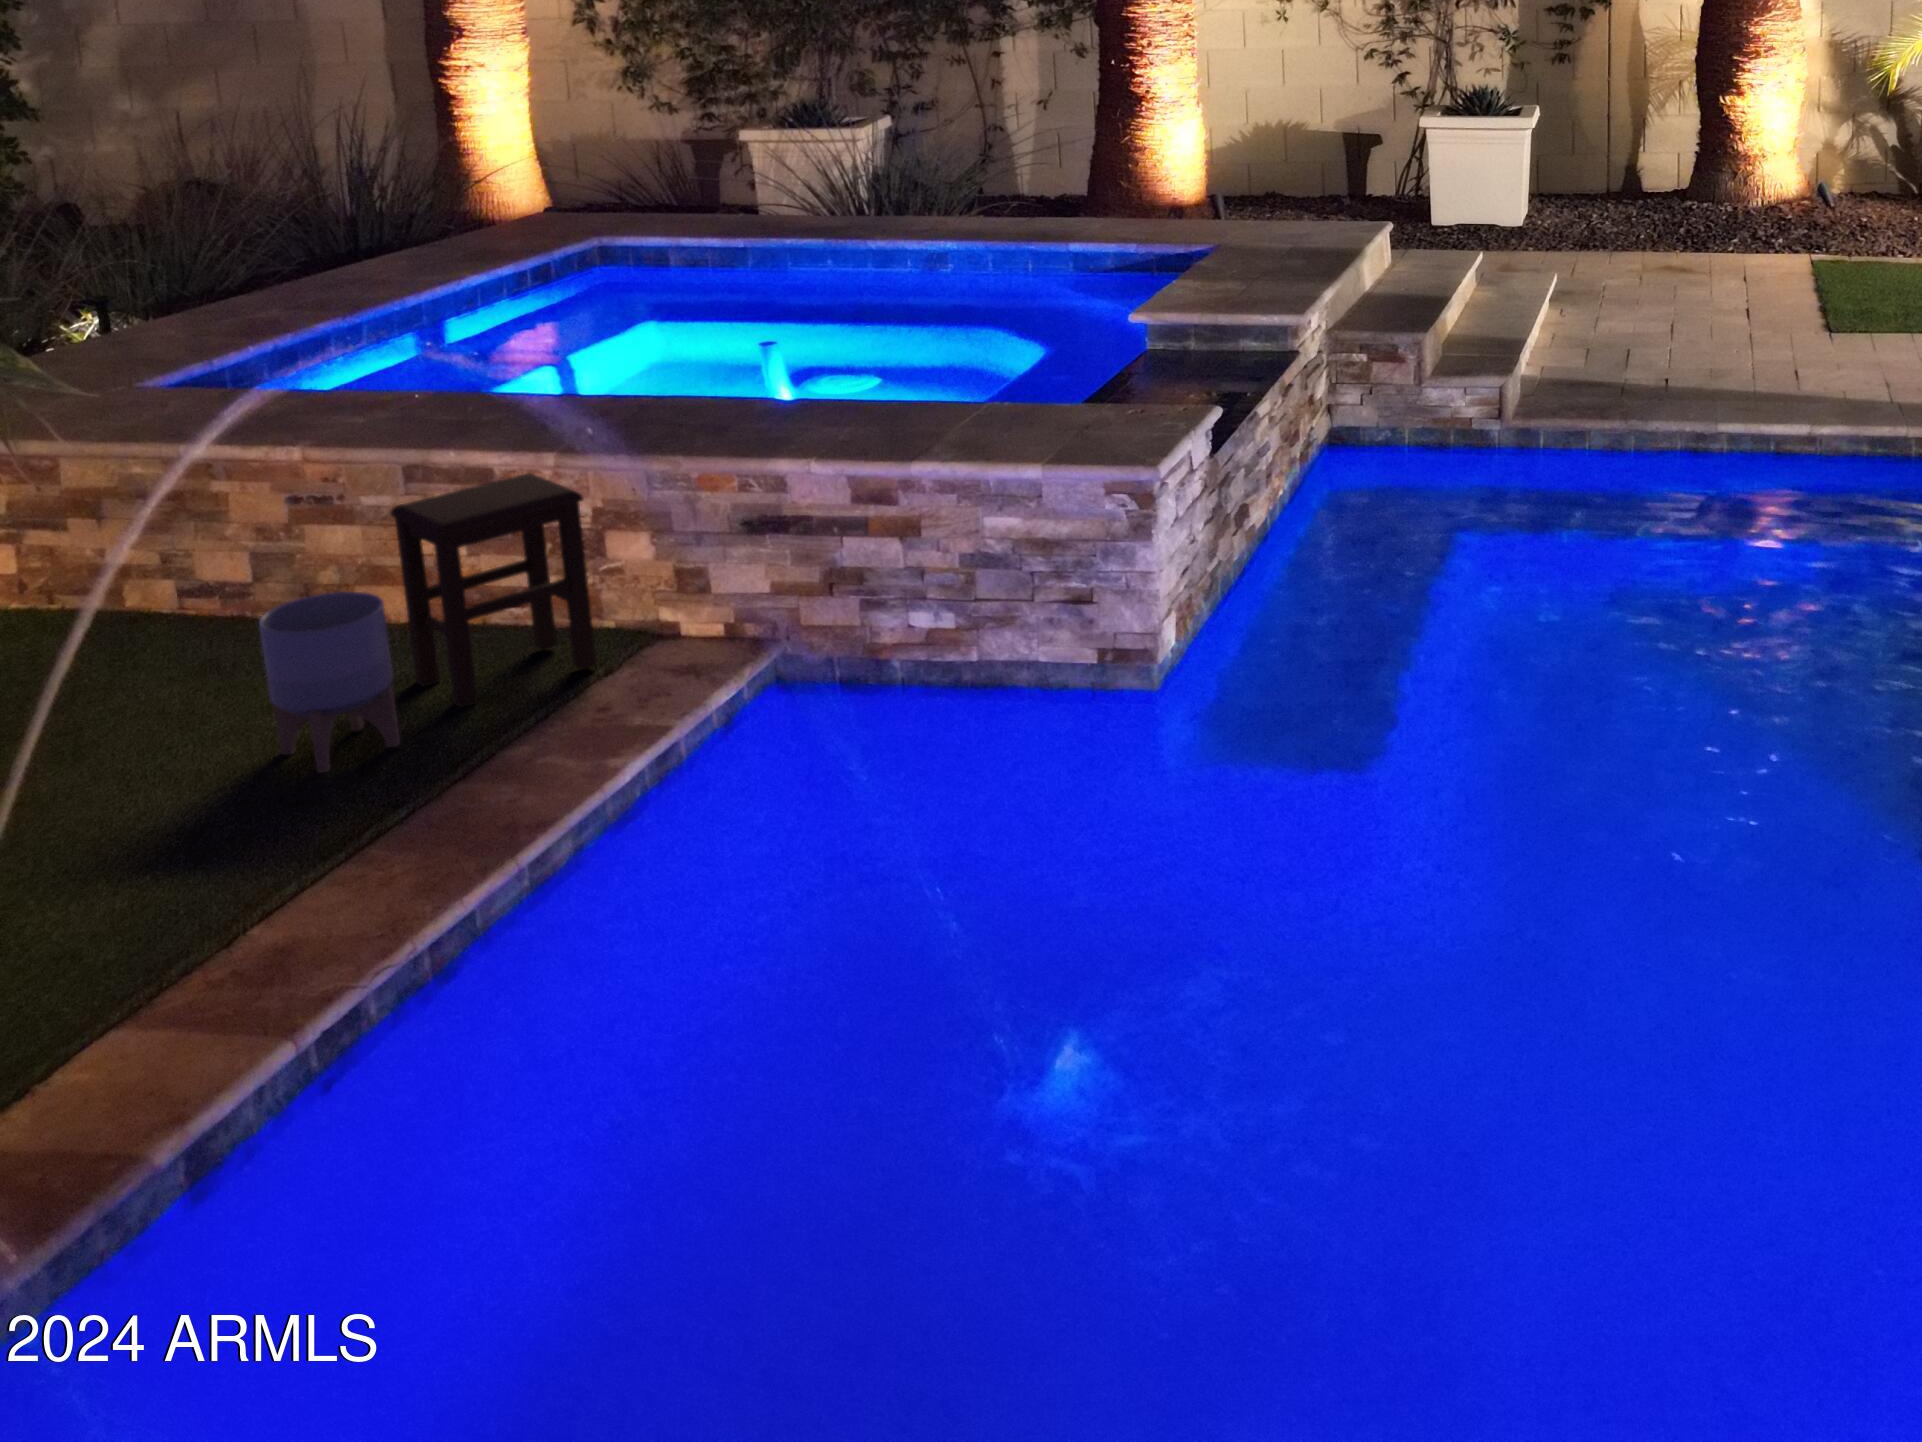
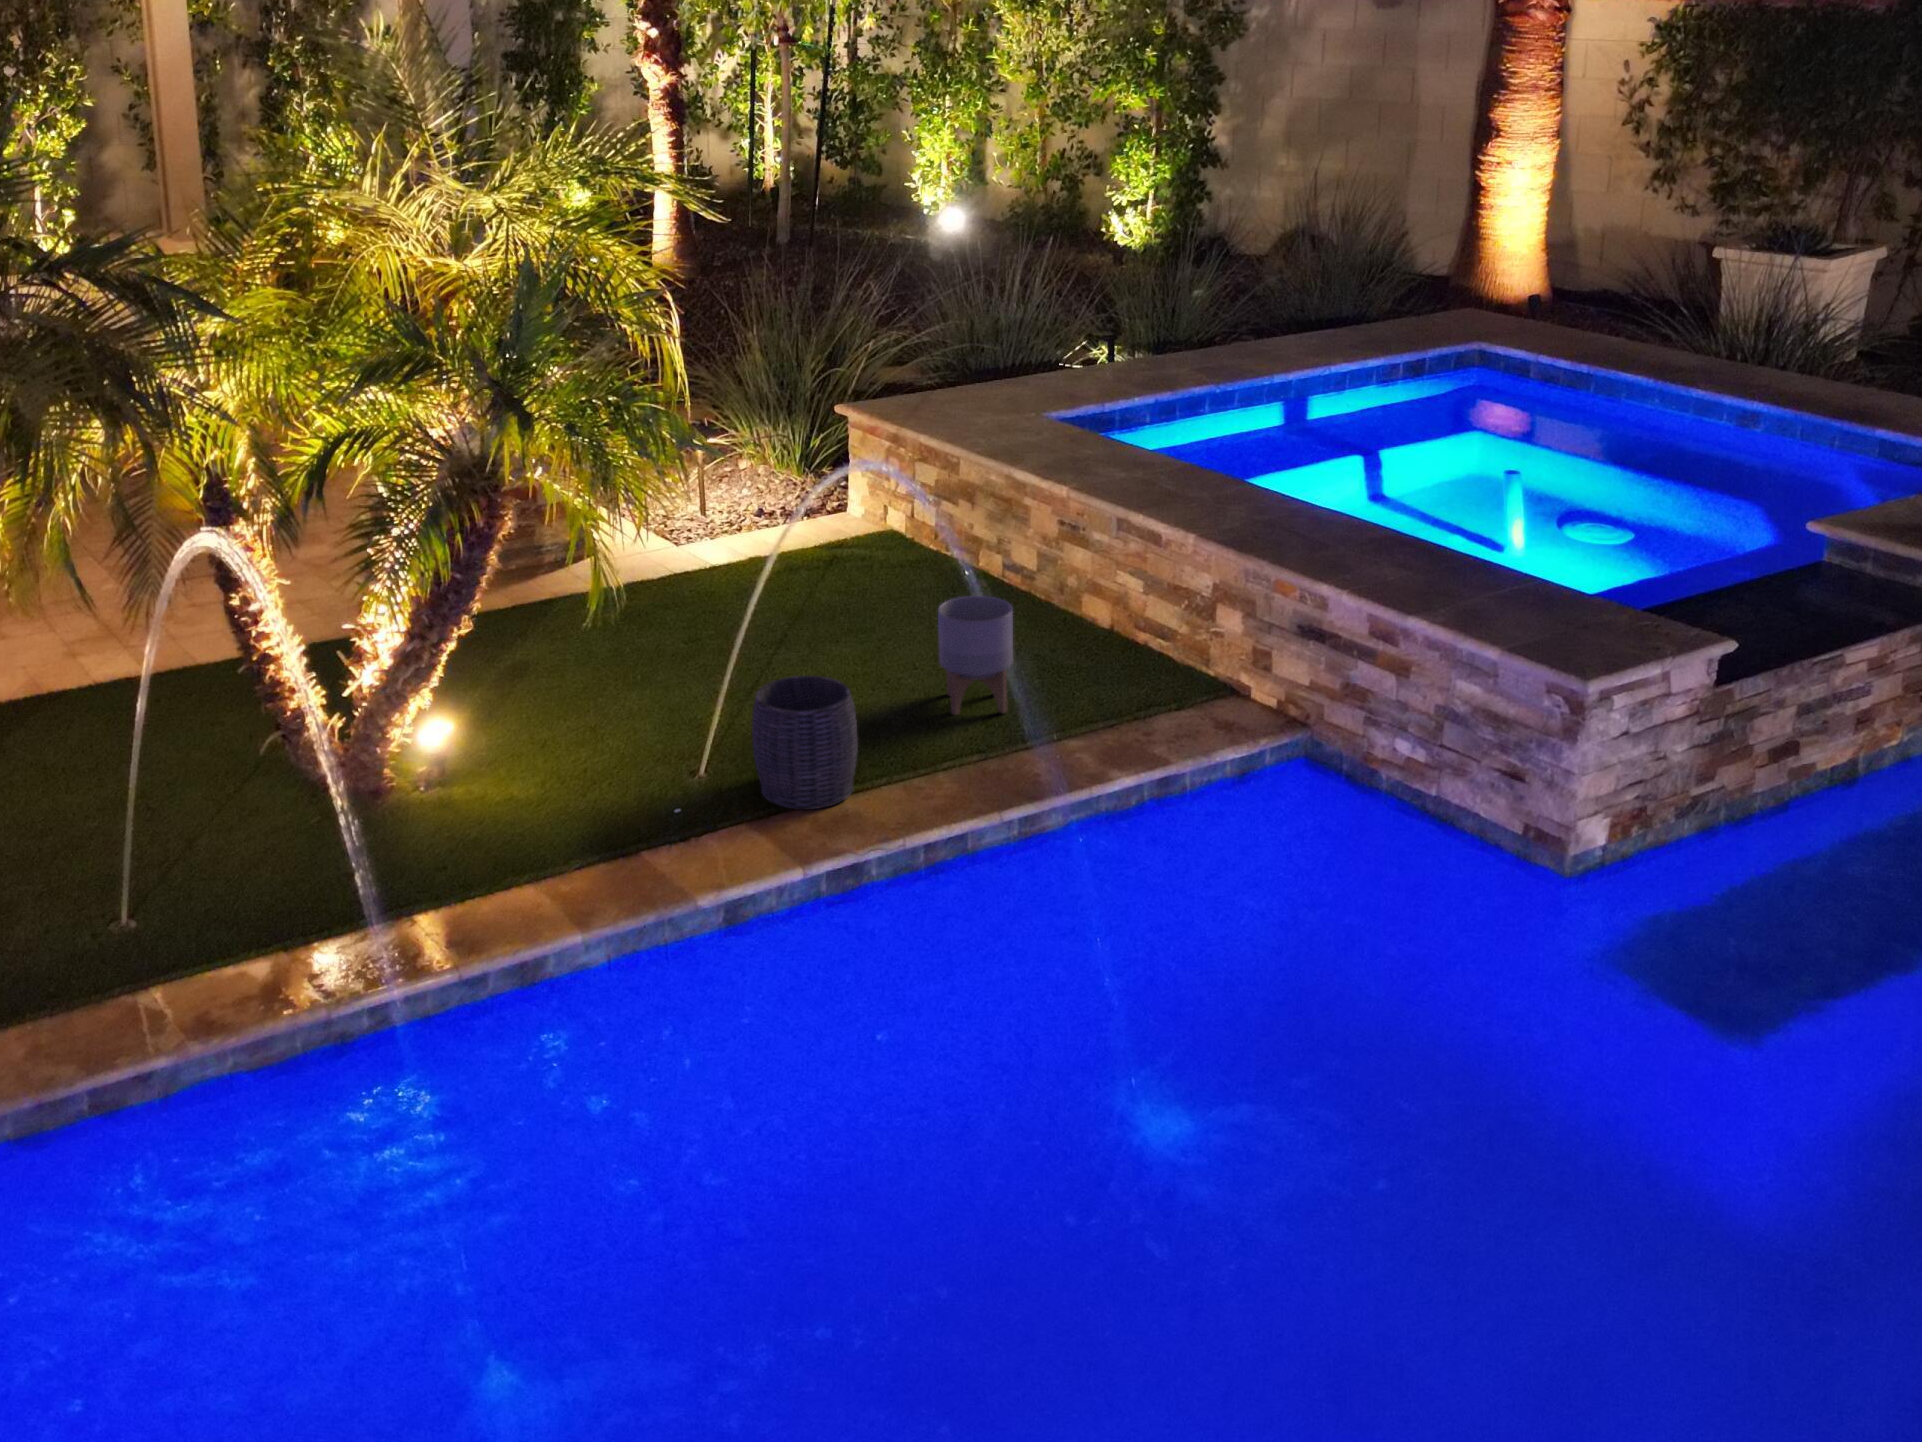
stool: present [390,473,596,707] -> none [1059,546,1172,702]
woven basket: none [92,751,299,978] -> present [752,676,858,810]

